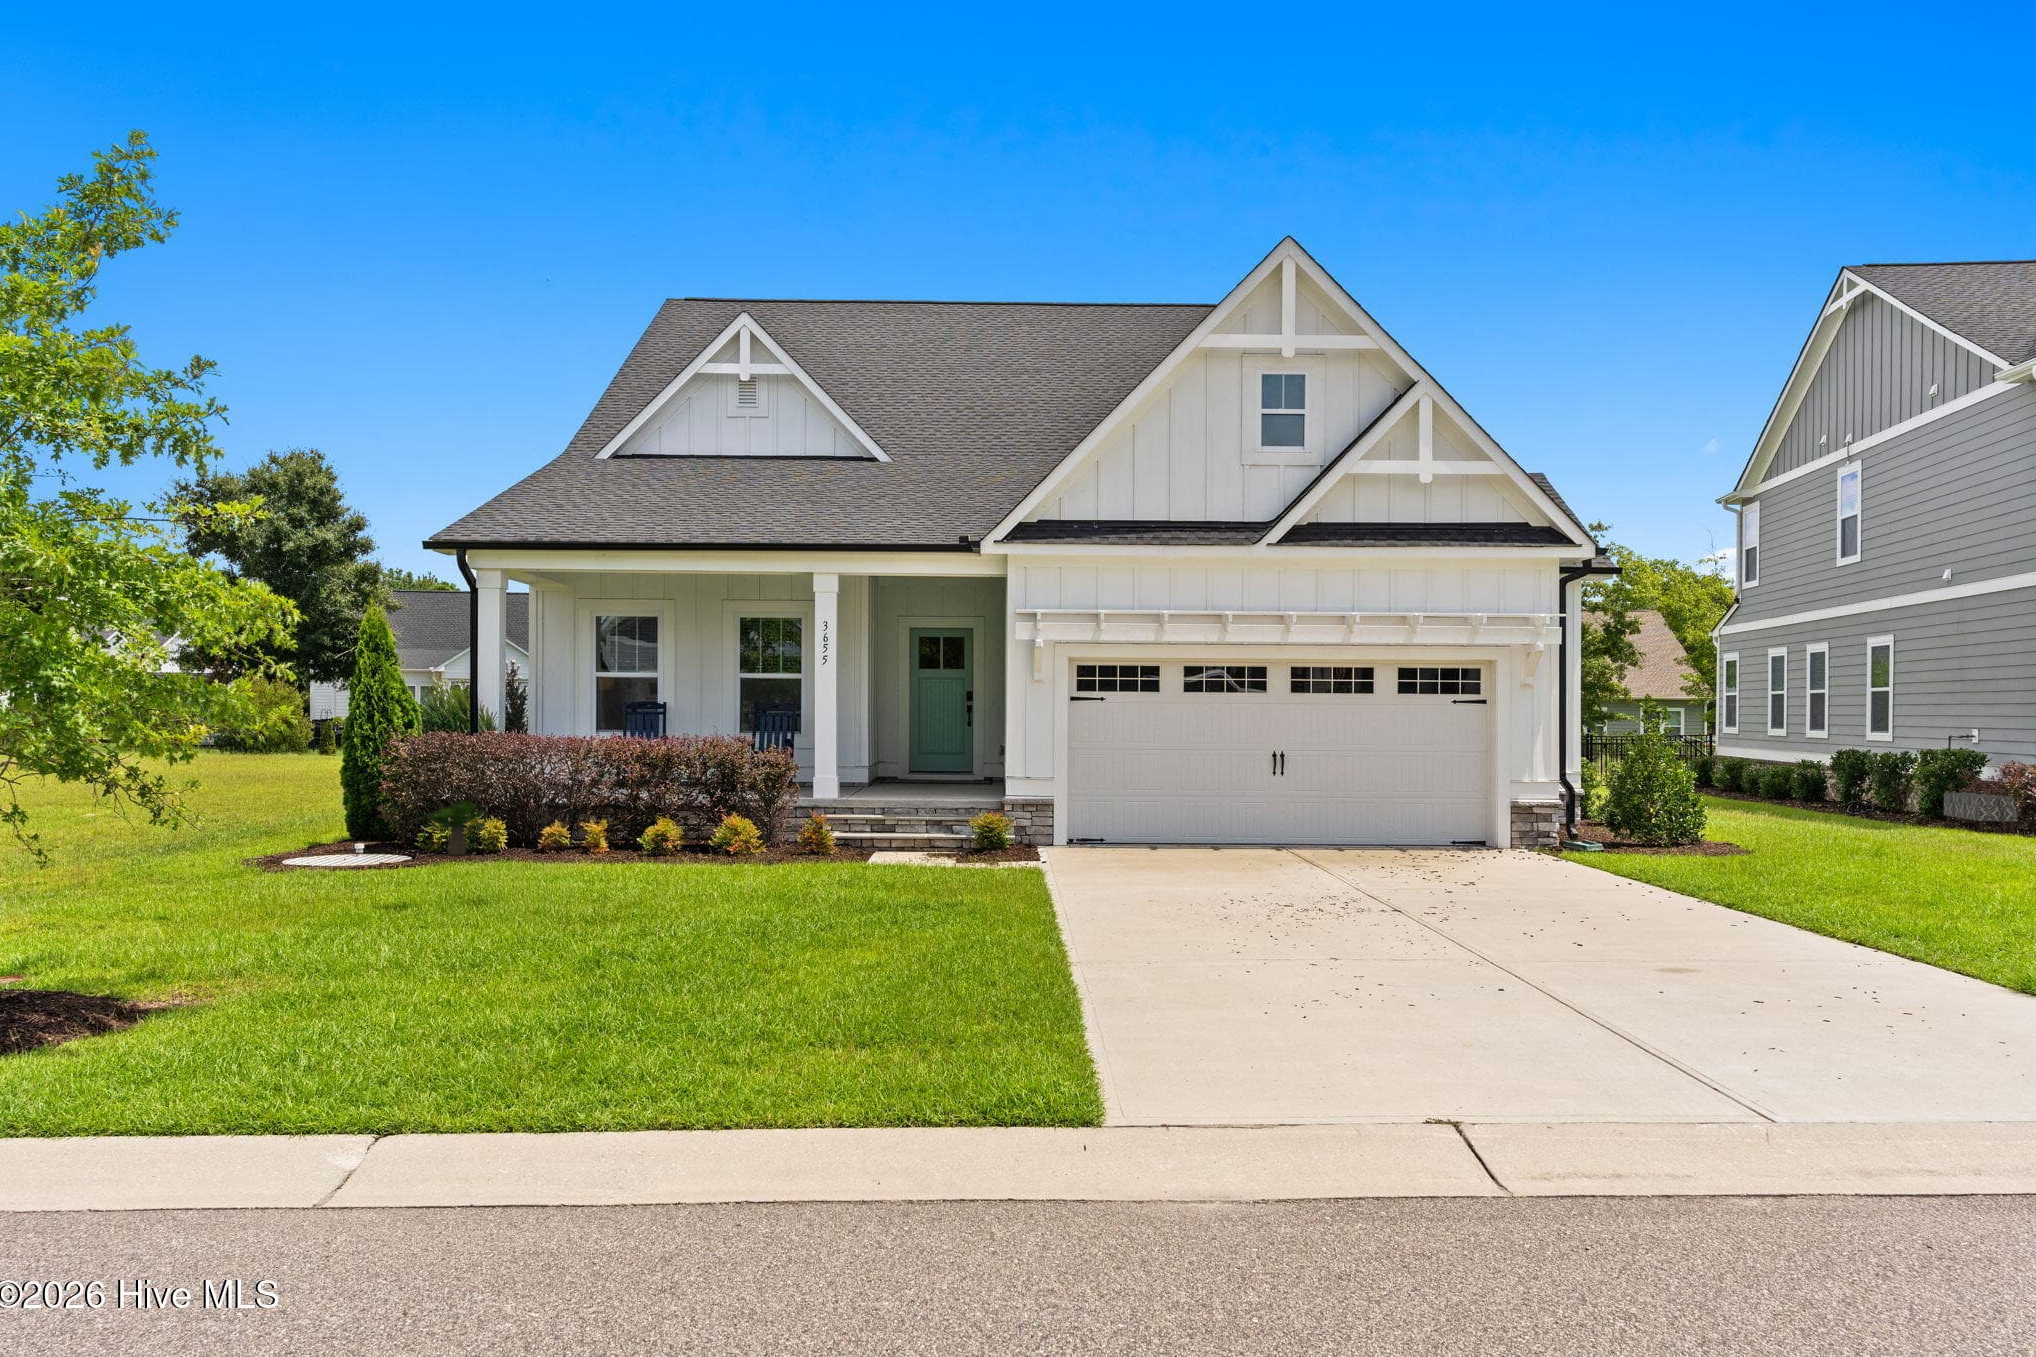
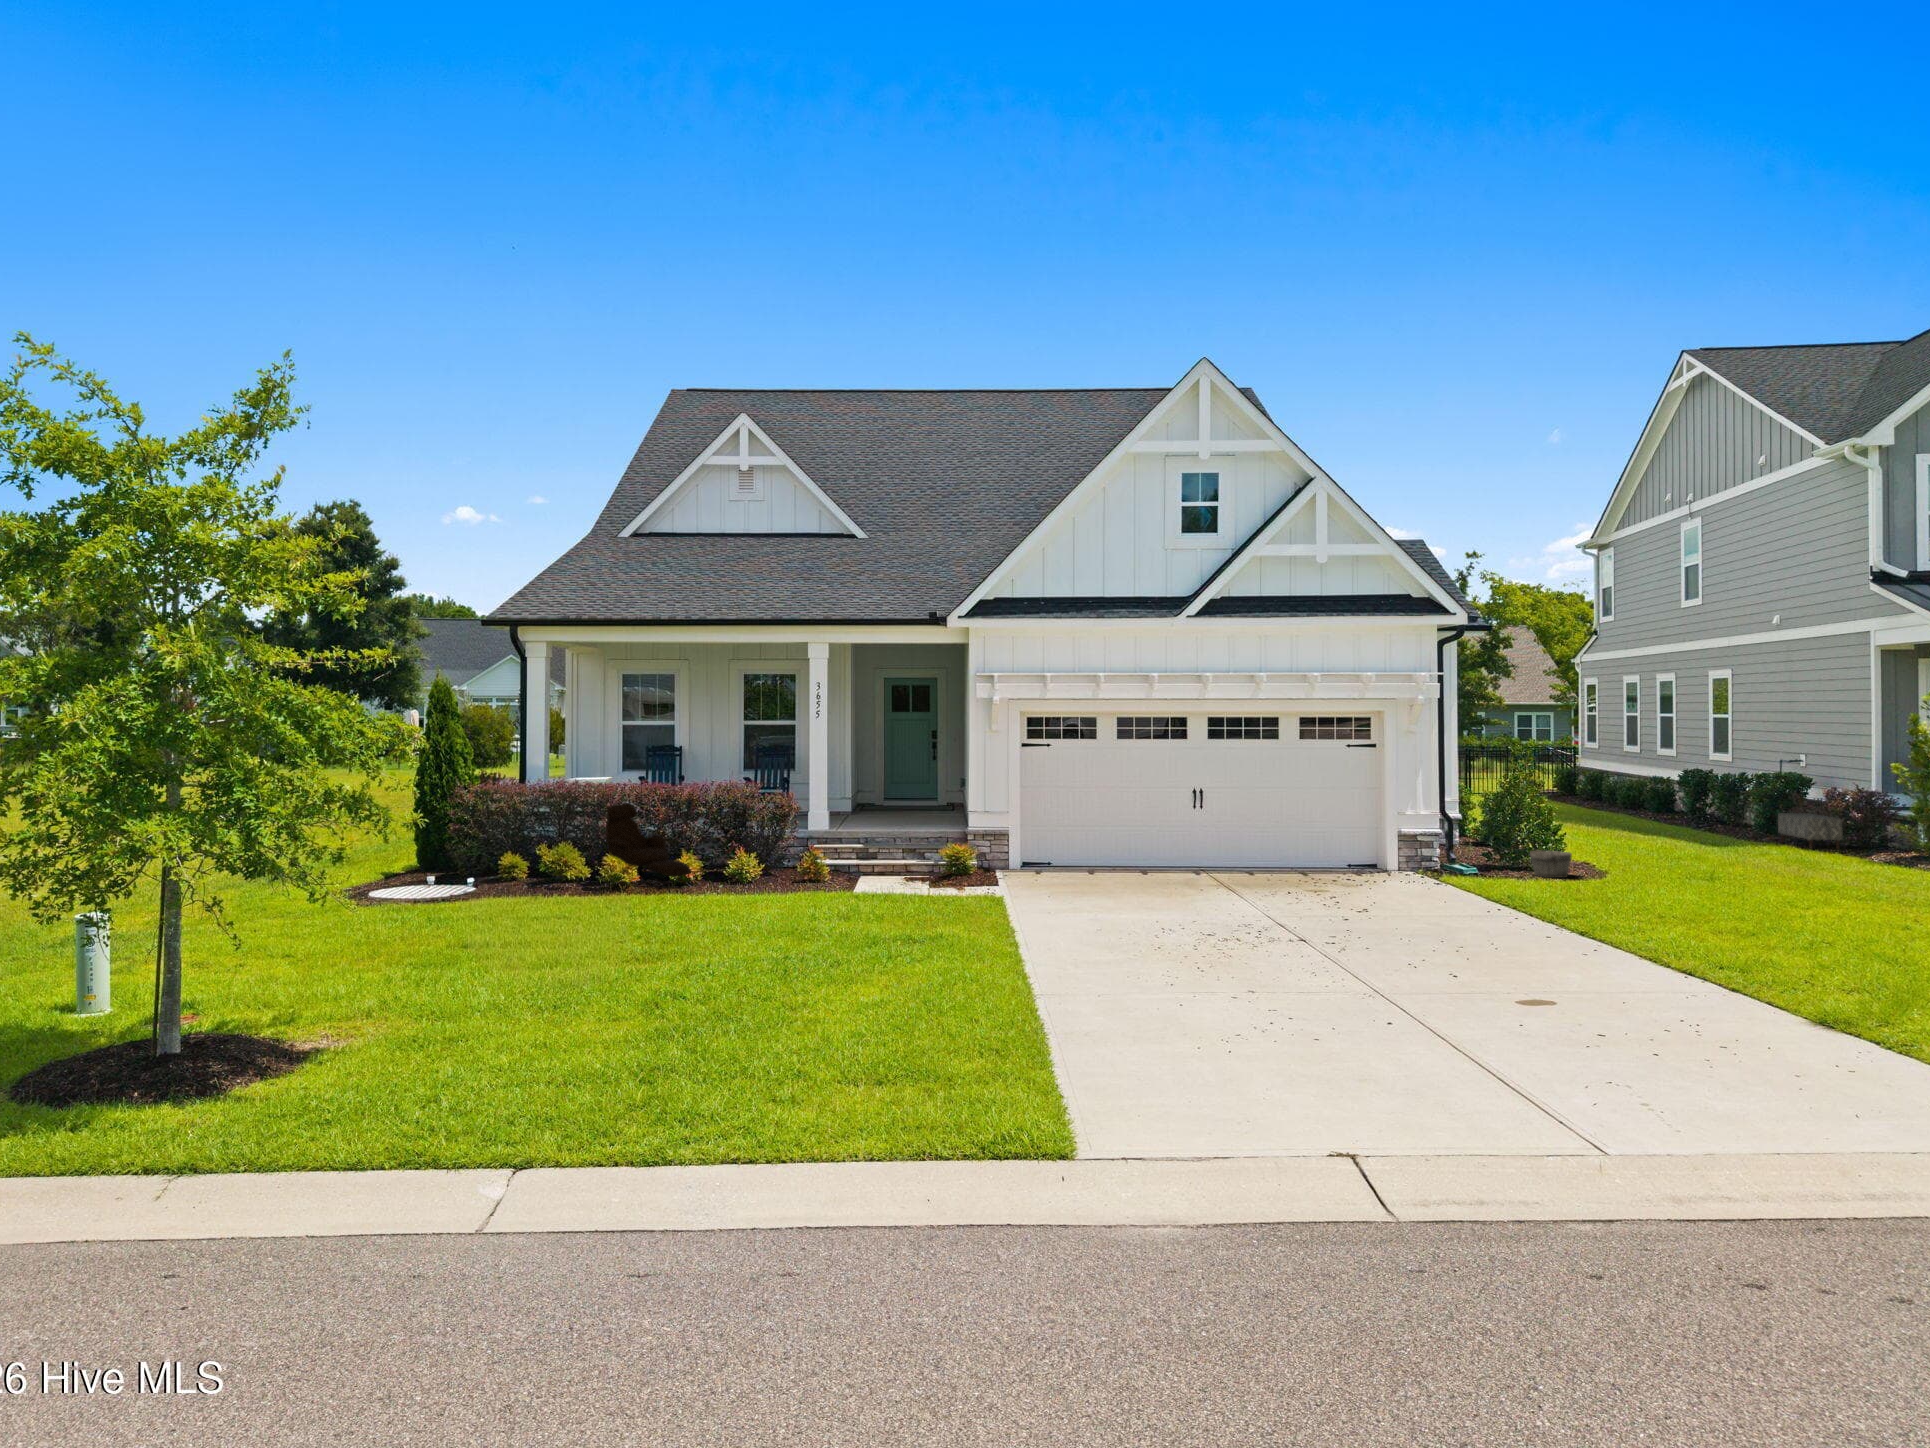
lounge chair: none [585,761,685,859] -> present [606,803,690,887]
potted plant: present [427,801,487,855] -> none [469,838,527,885]
wooden bucket: none [1665,816,1713,855] -> present [1530,850,1572,878]

